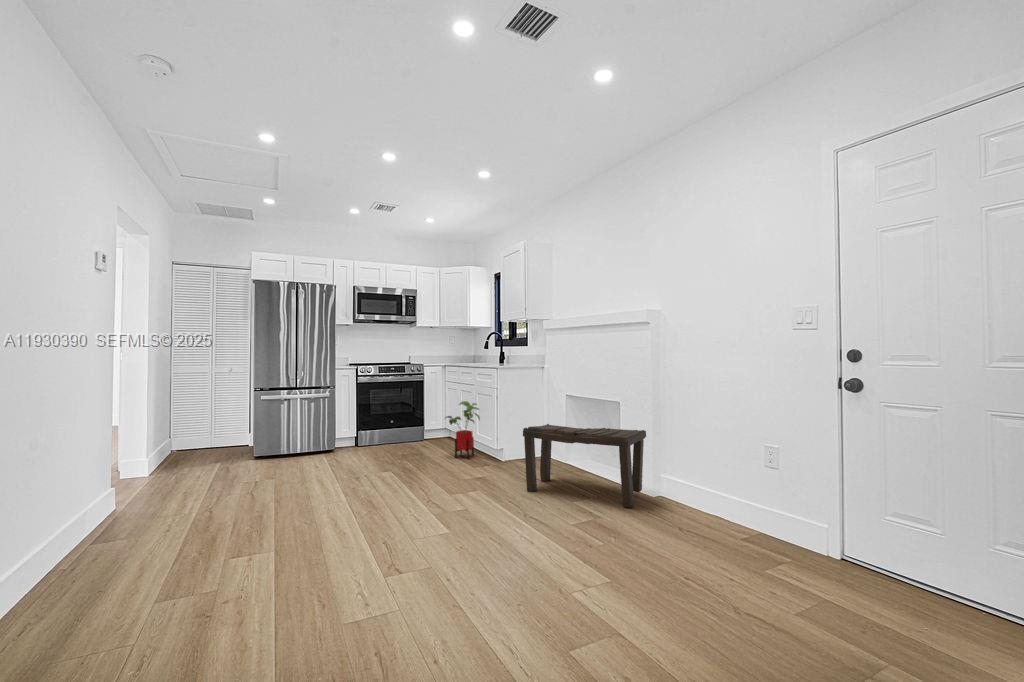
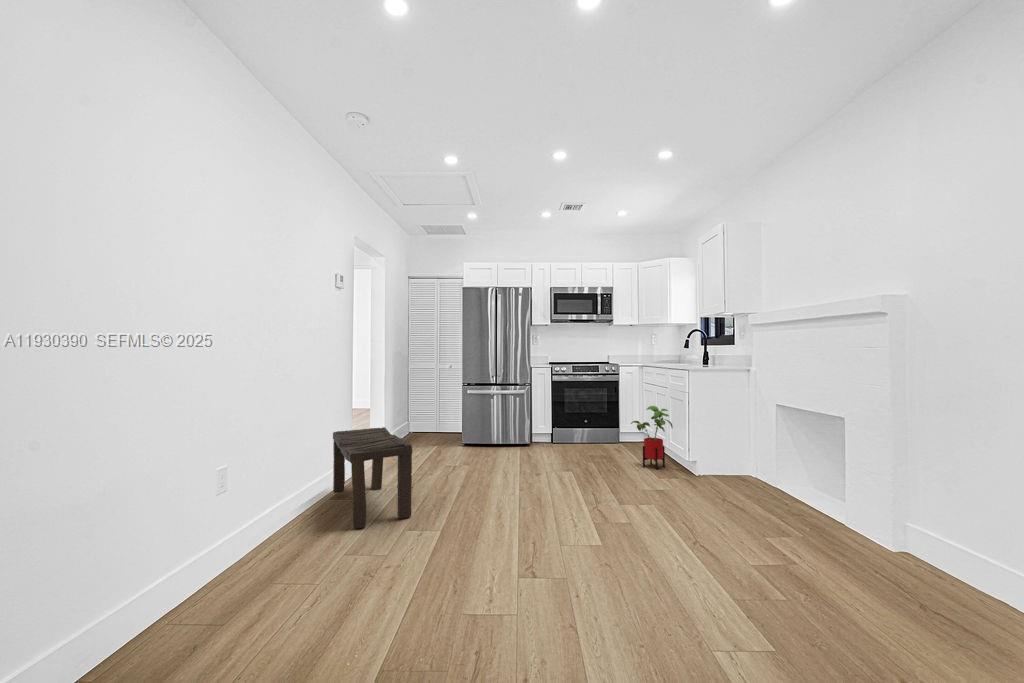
bench: present [523,424,646,508] -> present [333,427,412,529]

